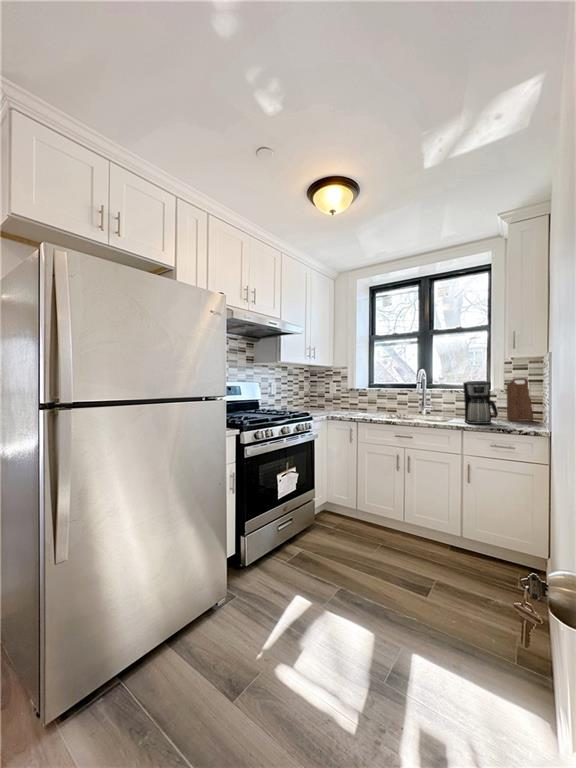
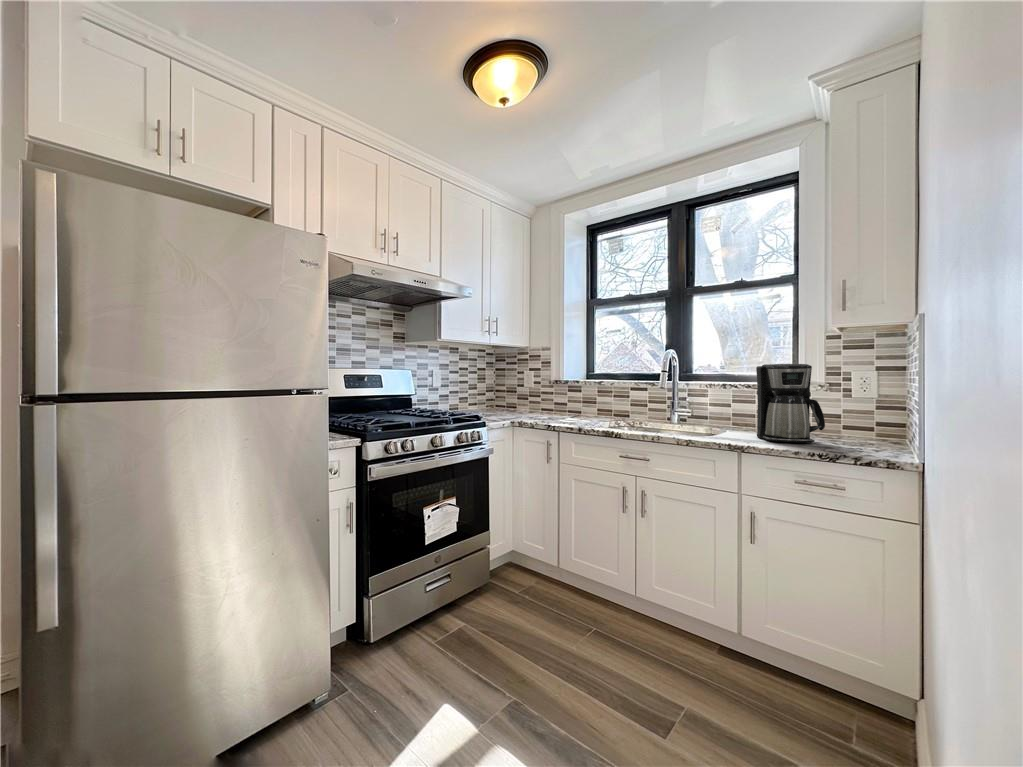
cutting board: present [507,378,533,421] -> none [833,362,881,439]

